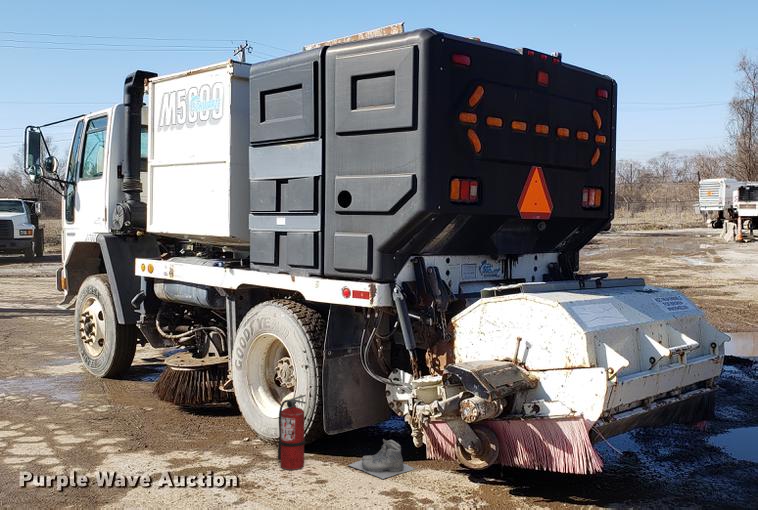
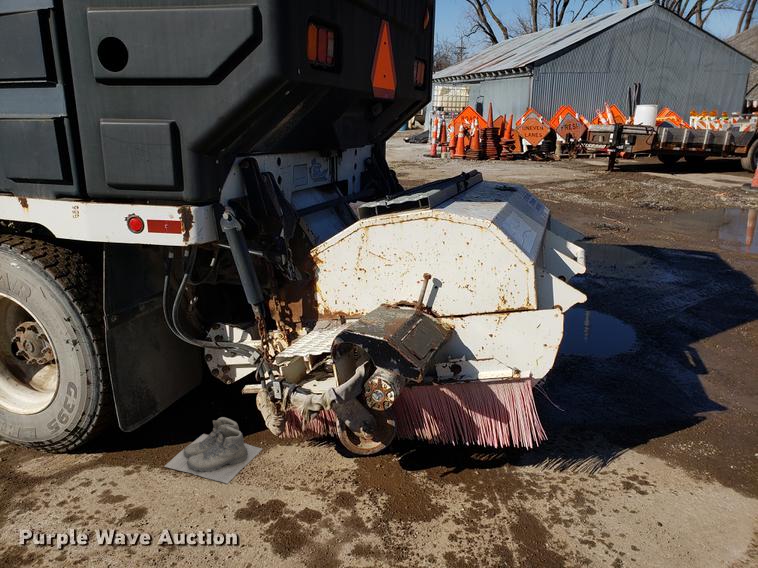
fire extinguisher: present [278,395,306,470] -> none [38,389,94,501]

